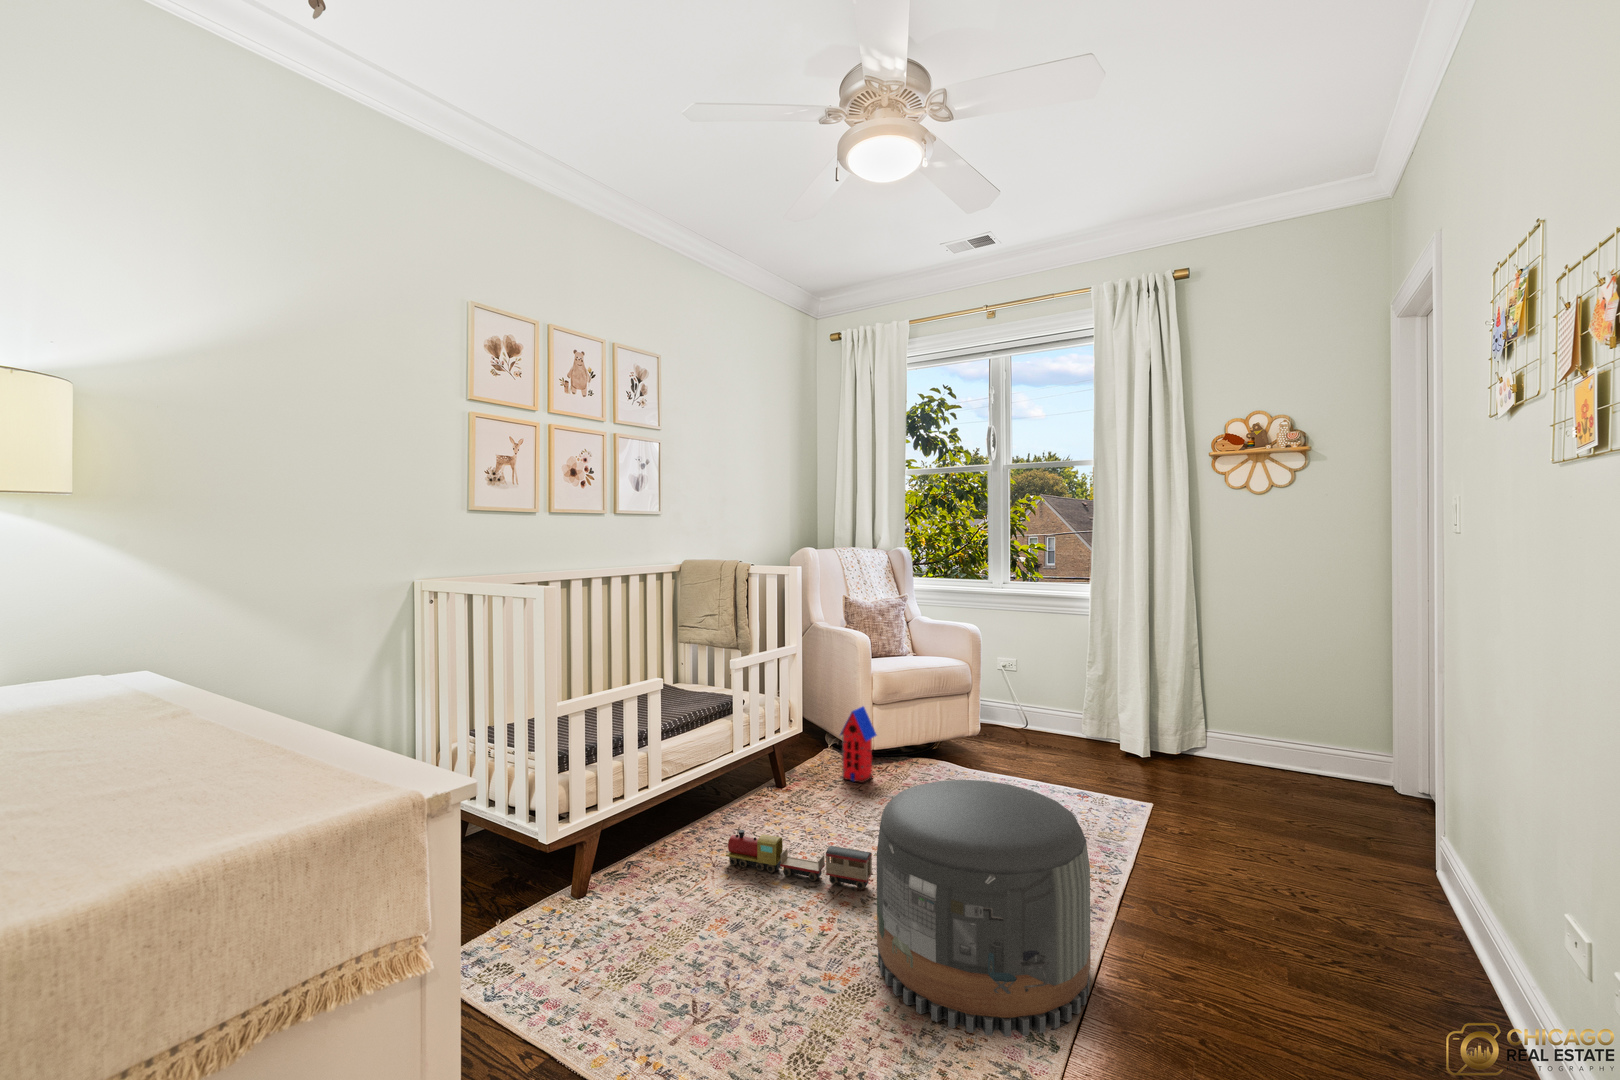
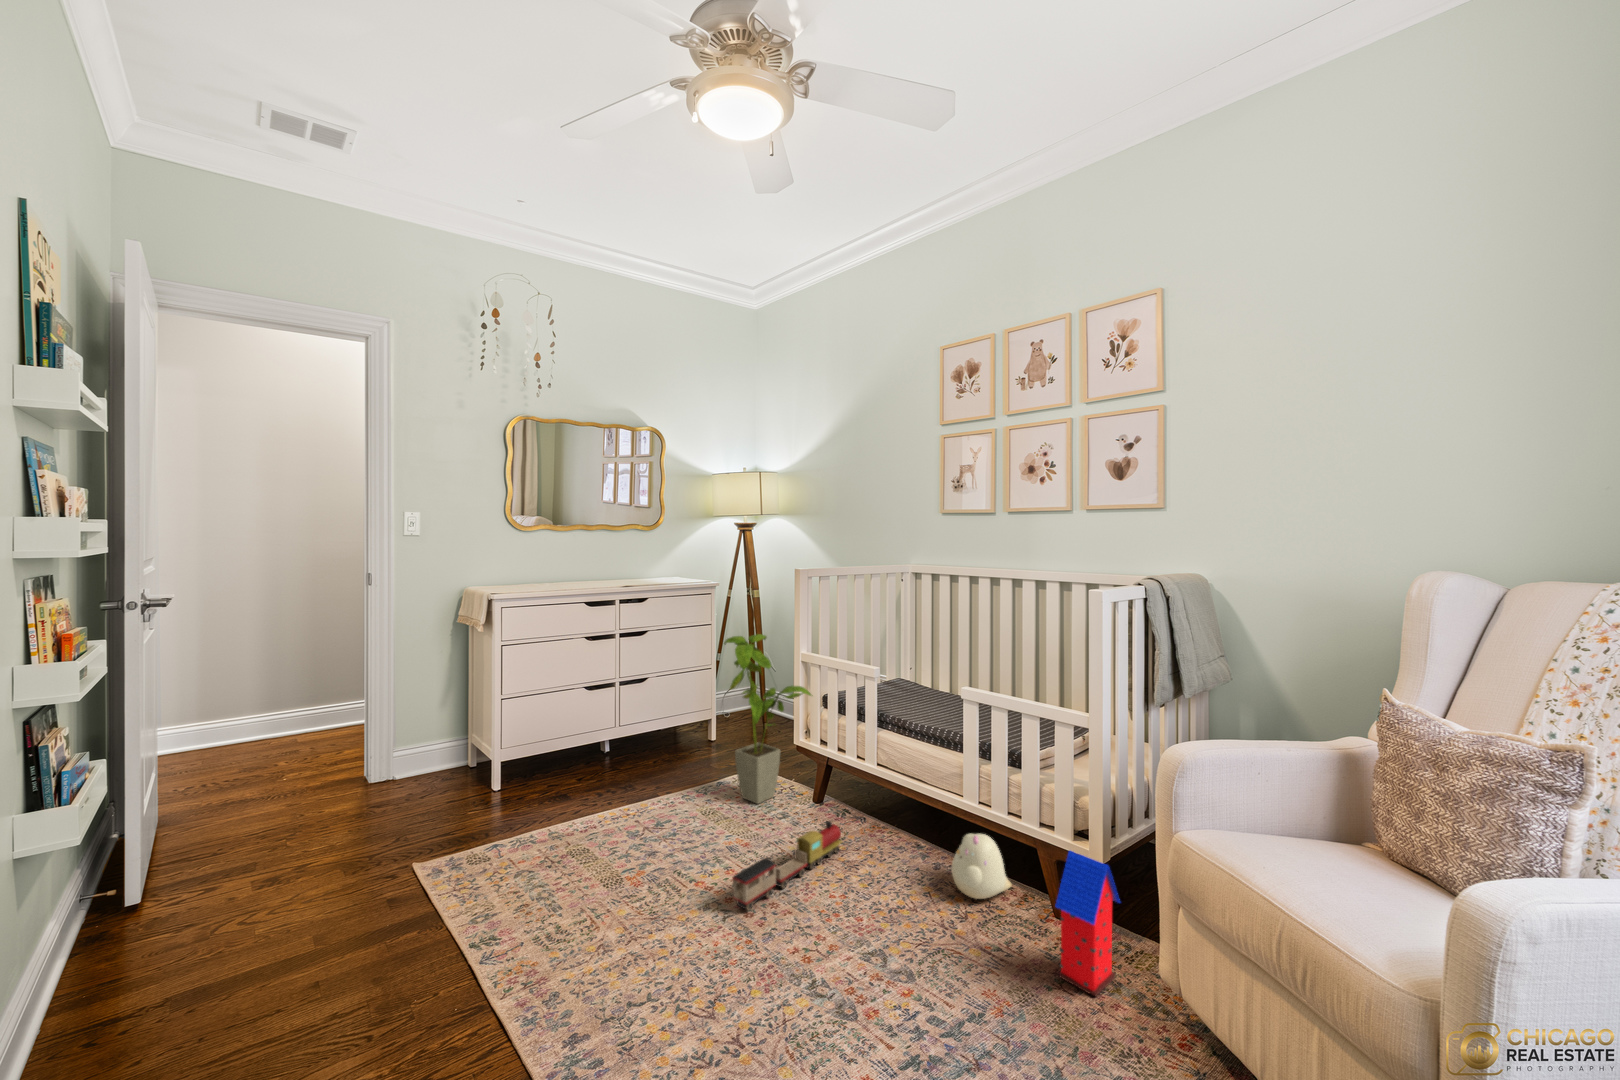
house plant: none [535,679,675,946] -> present [724,634,811,804]
plush toy: none [755,753,807,809] -> present [952,834,1011,899]
pouf: present [877,780,1091,1037] -> none [476,774,677,1013]

